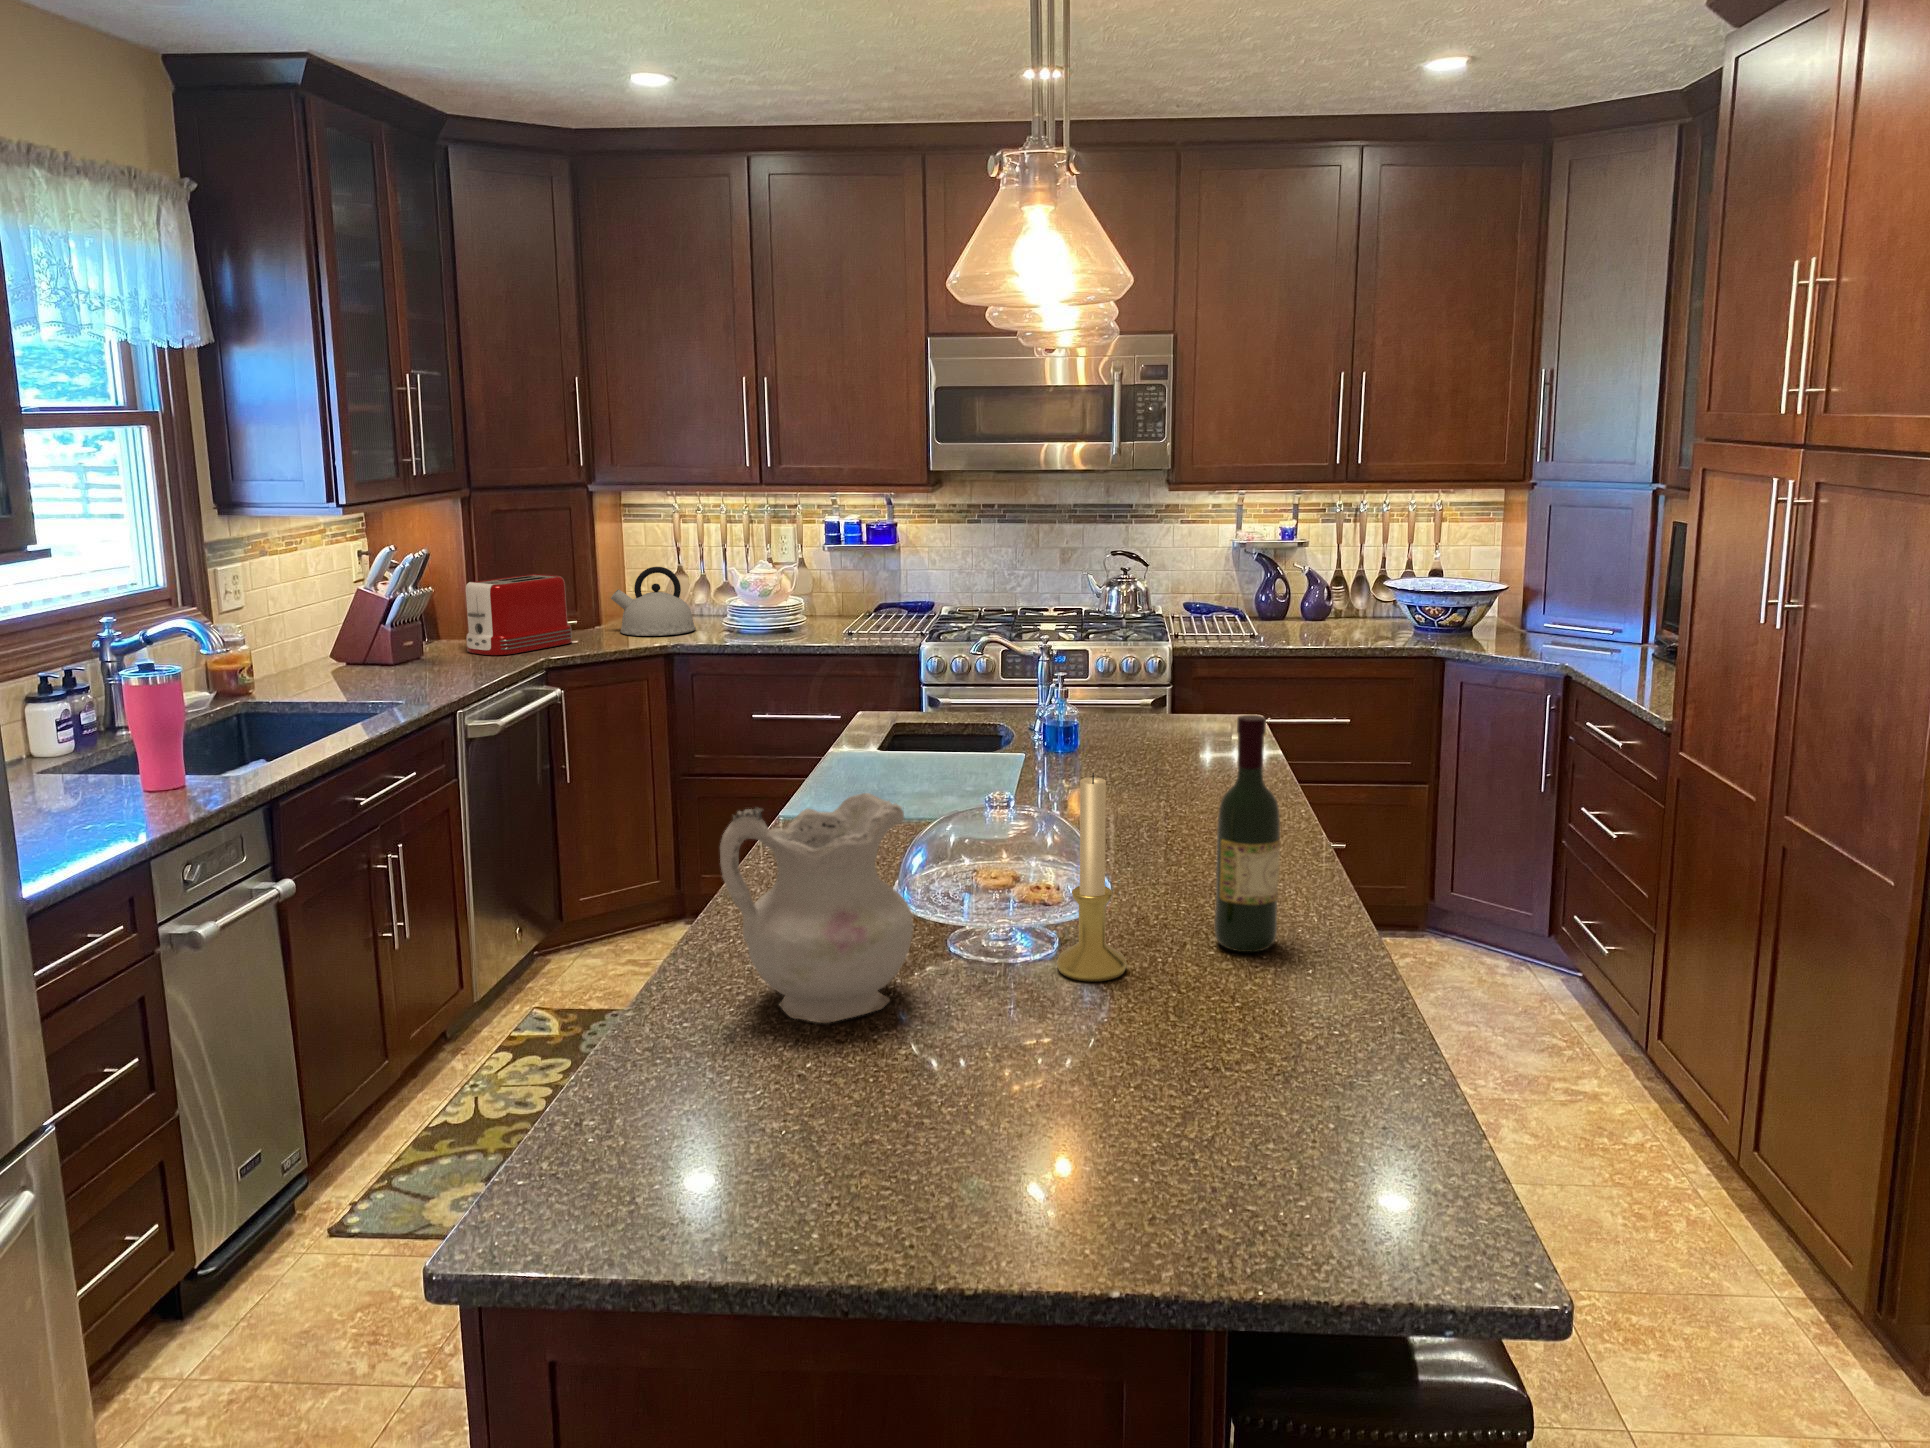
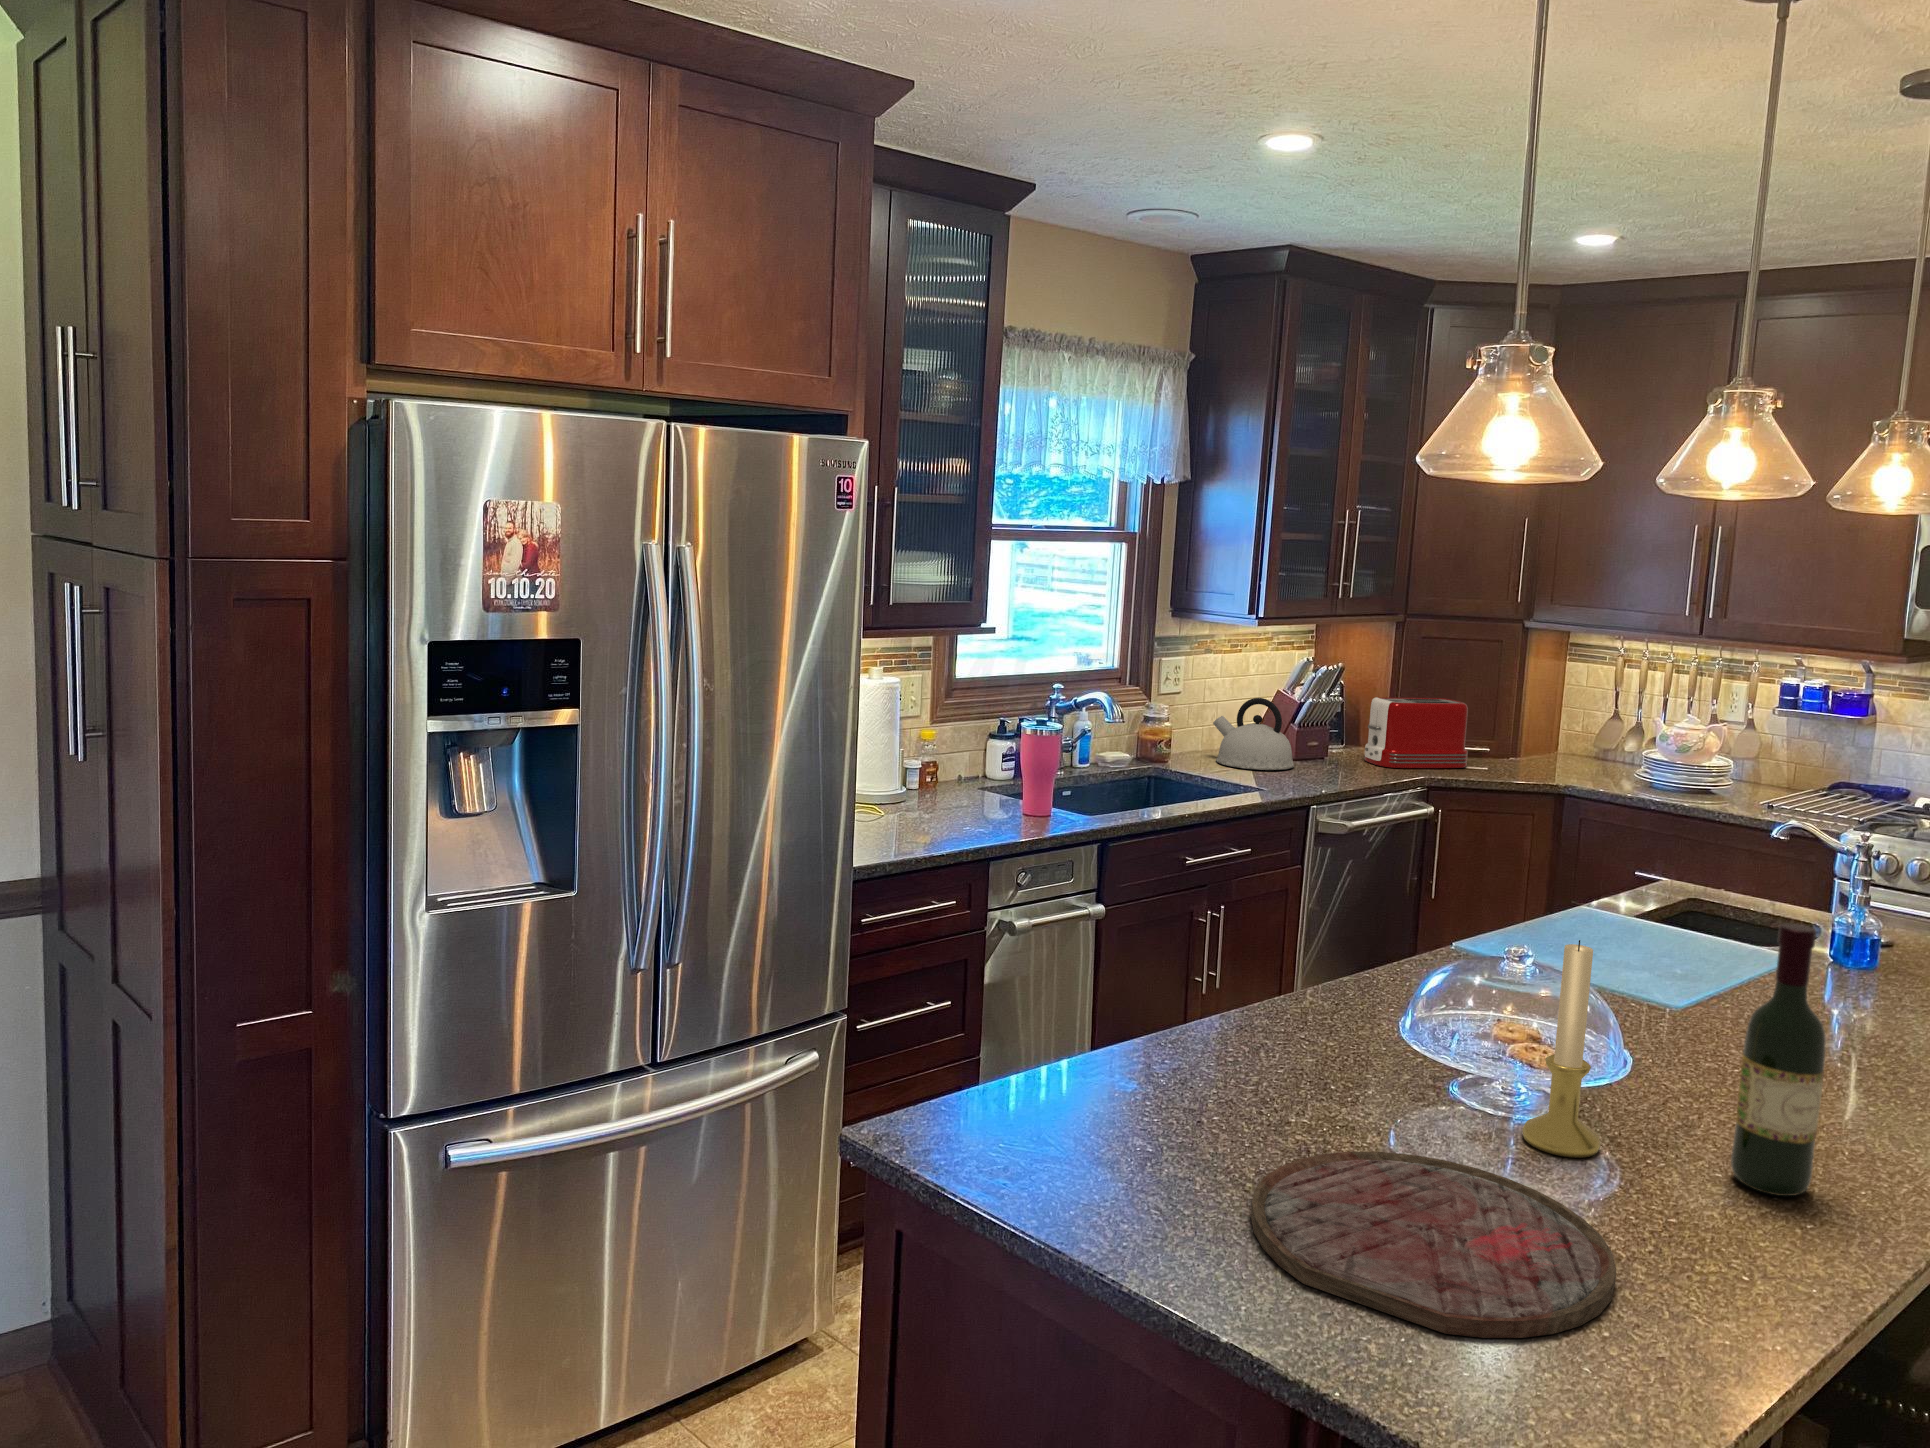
kettle: present [611,567,696,636] -> present [1213,698,1294,770]
ceramic pitcher: present [720,793,913,1023] -> none [1205,889,1375,1101]
cutting board: none [955,1017,1312,1200] -> present [1251,1152,1616,1338]

